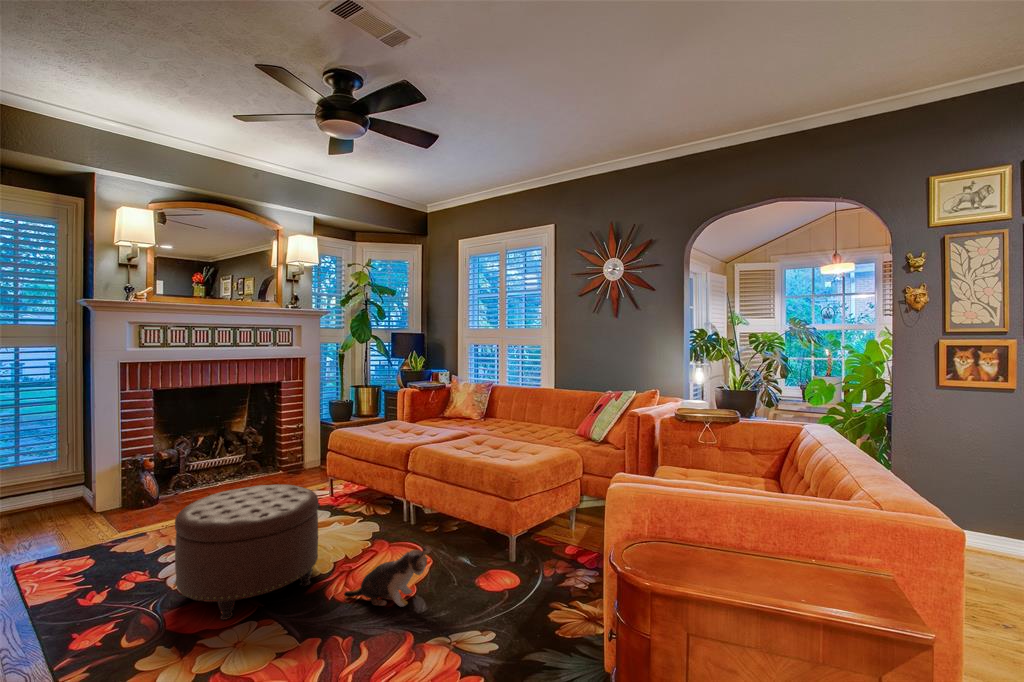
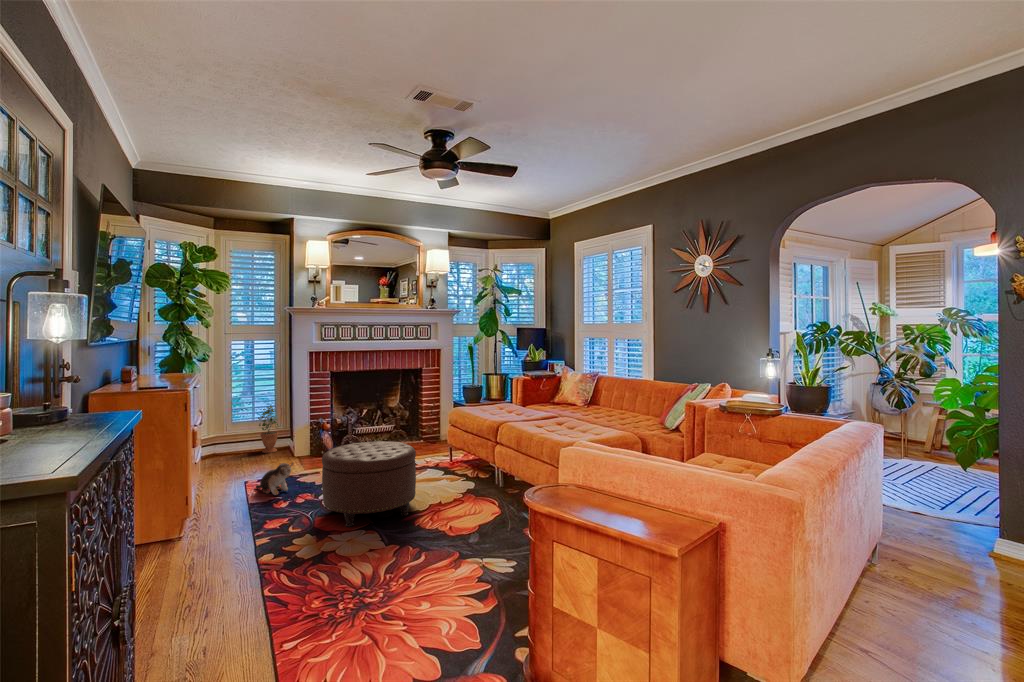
potted plant: none [22,440,63,511] -> present [258,406,278,453]
plush toy: present [344,546,432,607] -> present [256,463,294,495]

